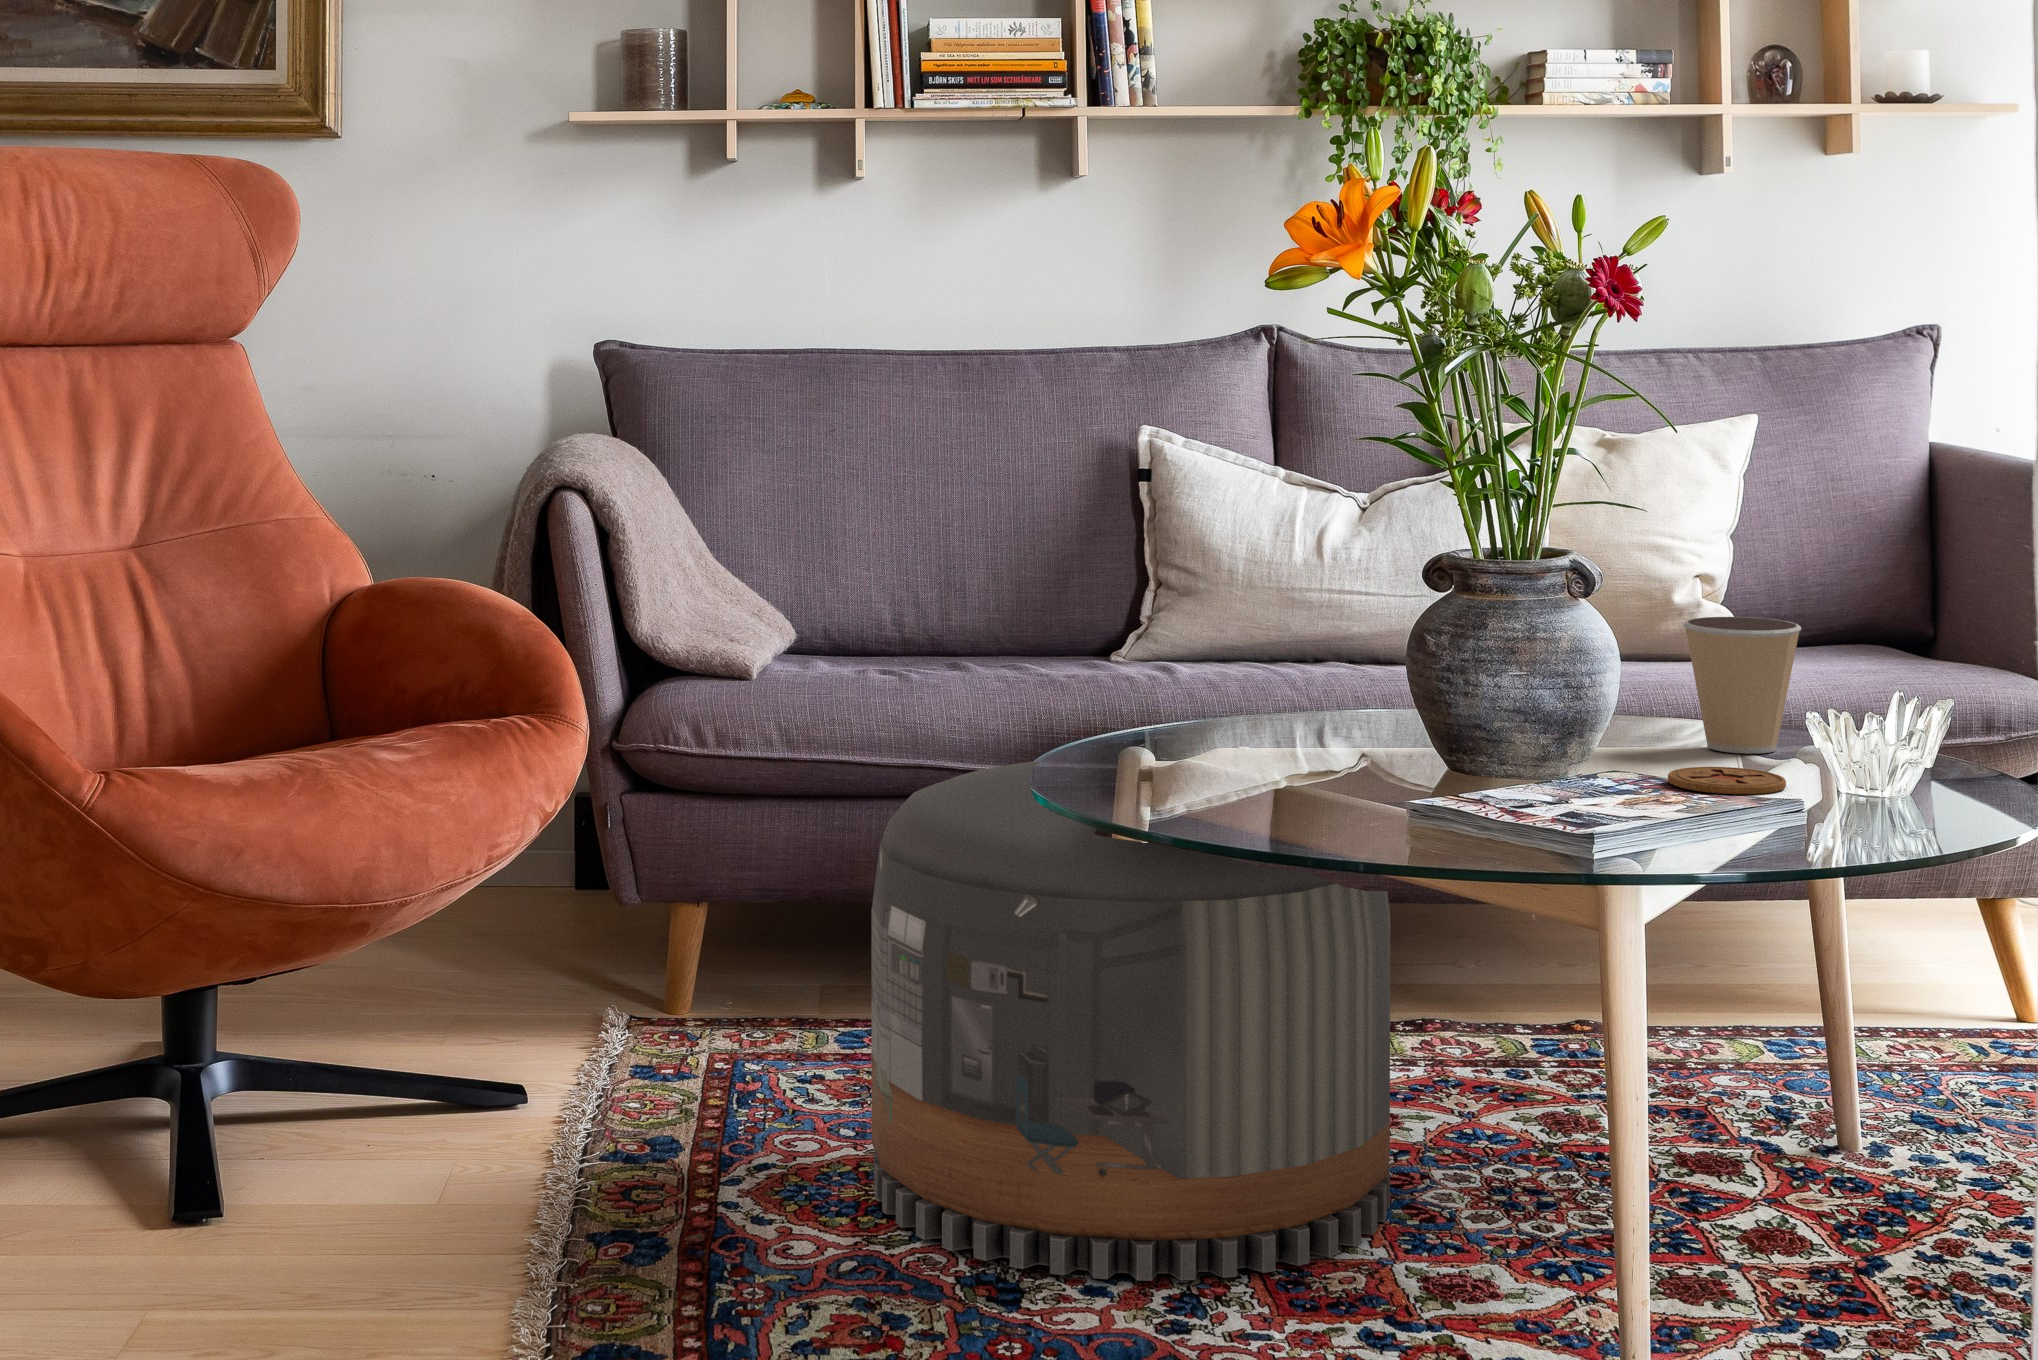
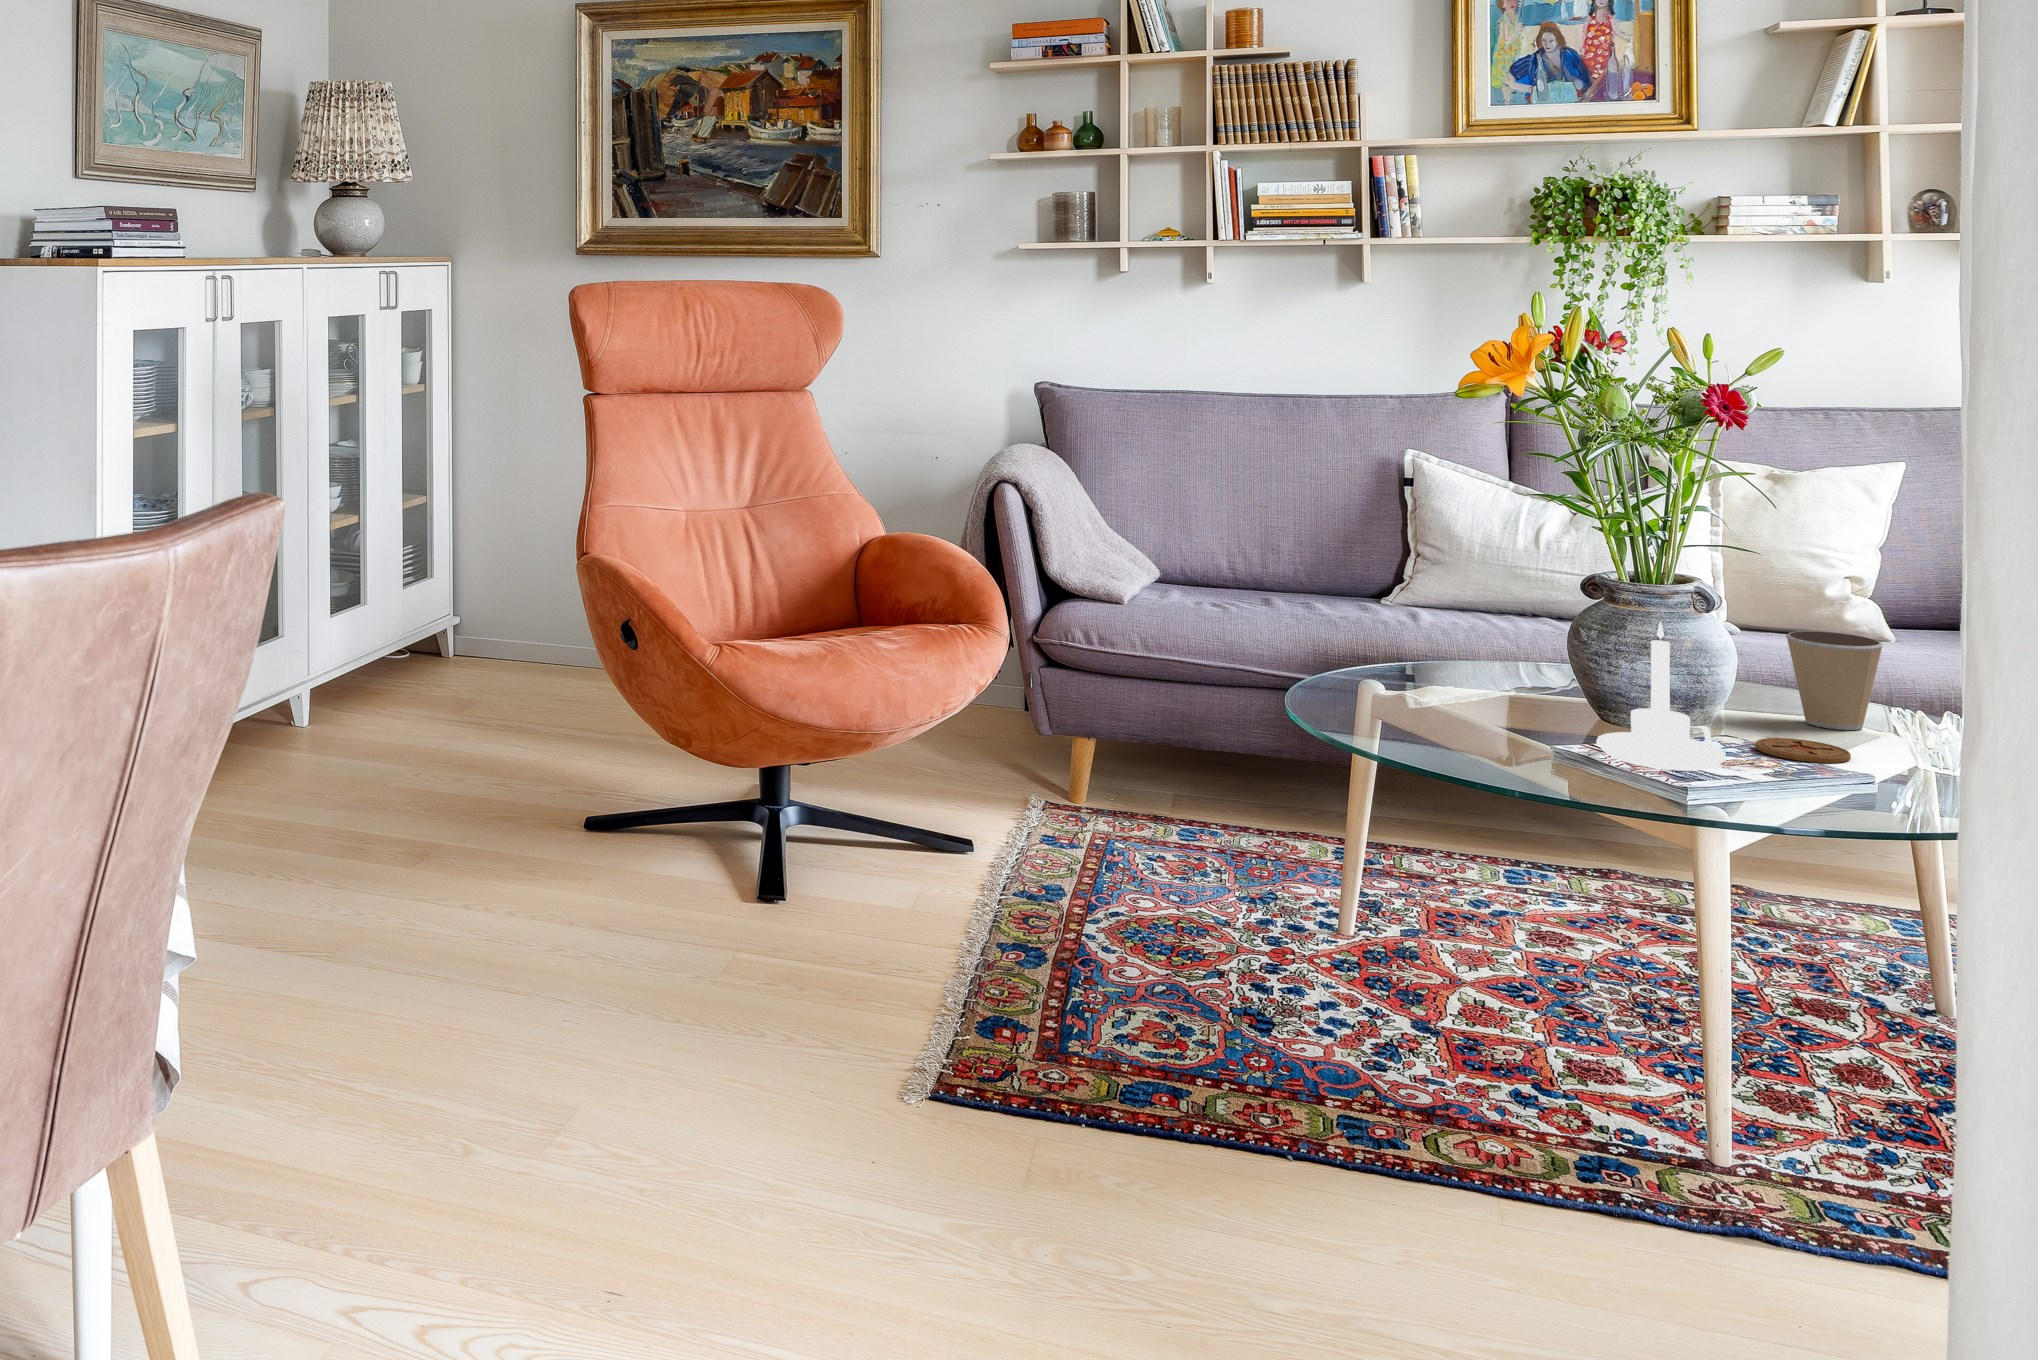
candle holder: none [1480,595,1648,819] -> present [1596,621,1726,771]
pouf: present [871,761,1390,1281] -> none [1187,688,1554,1032]

